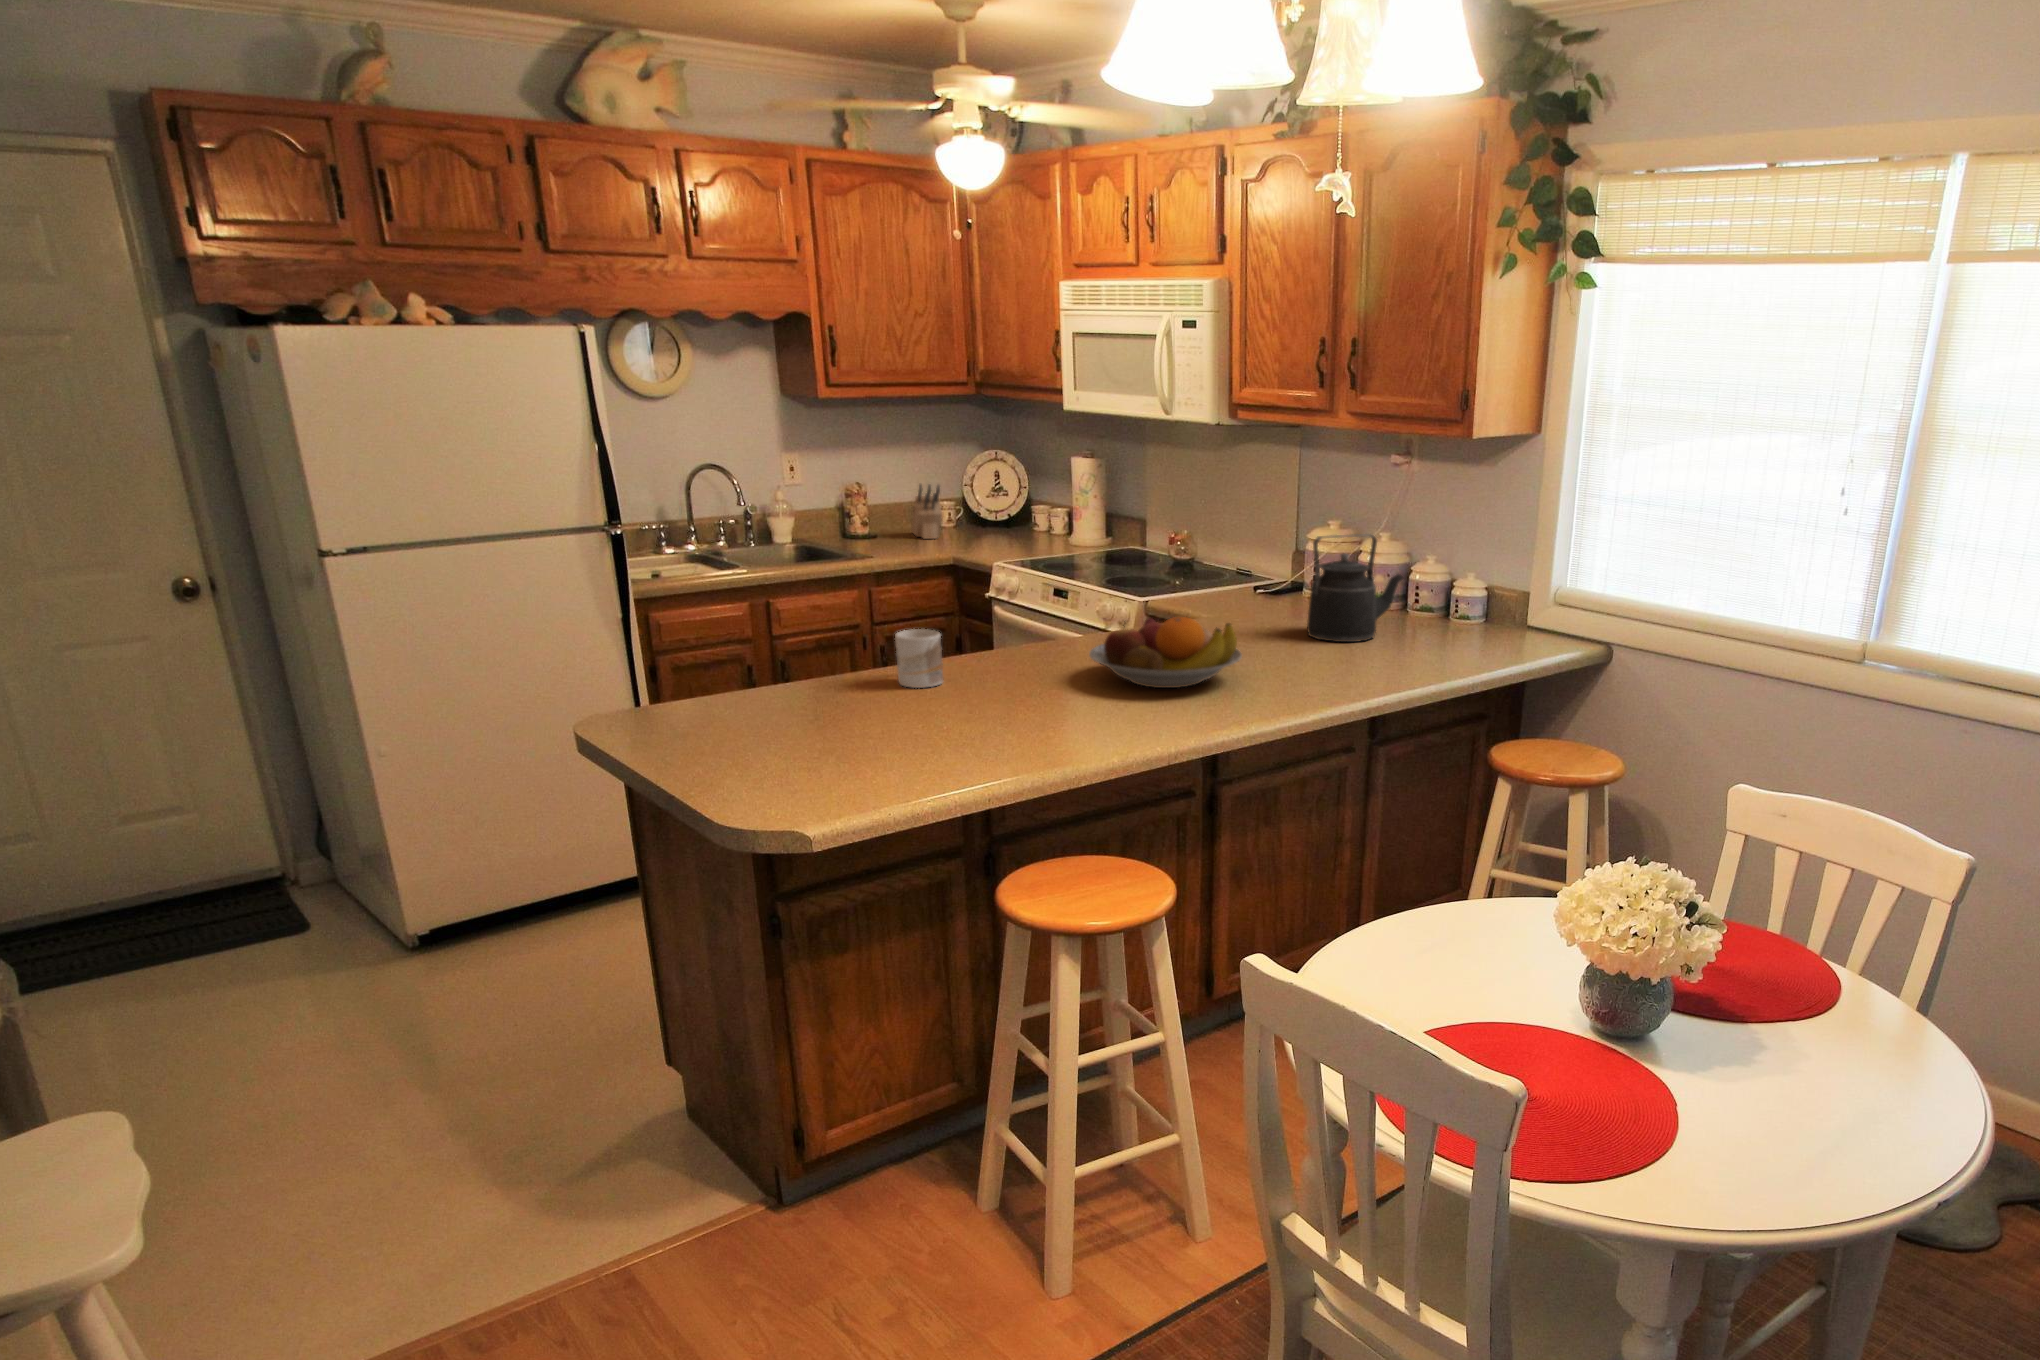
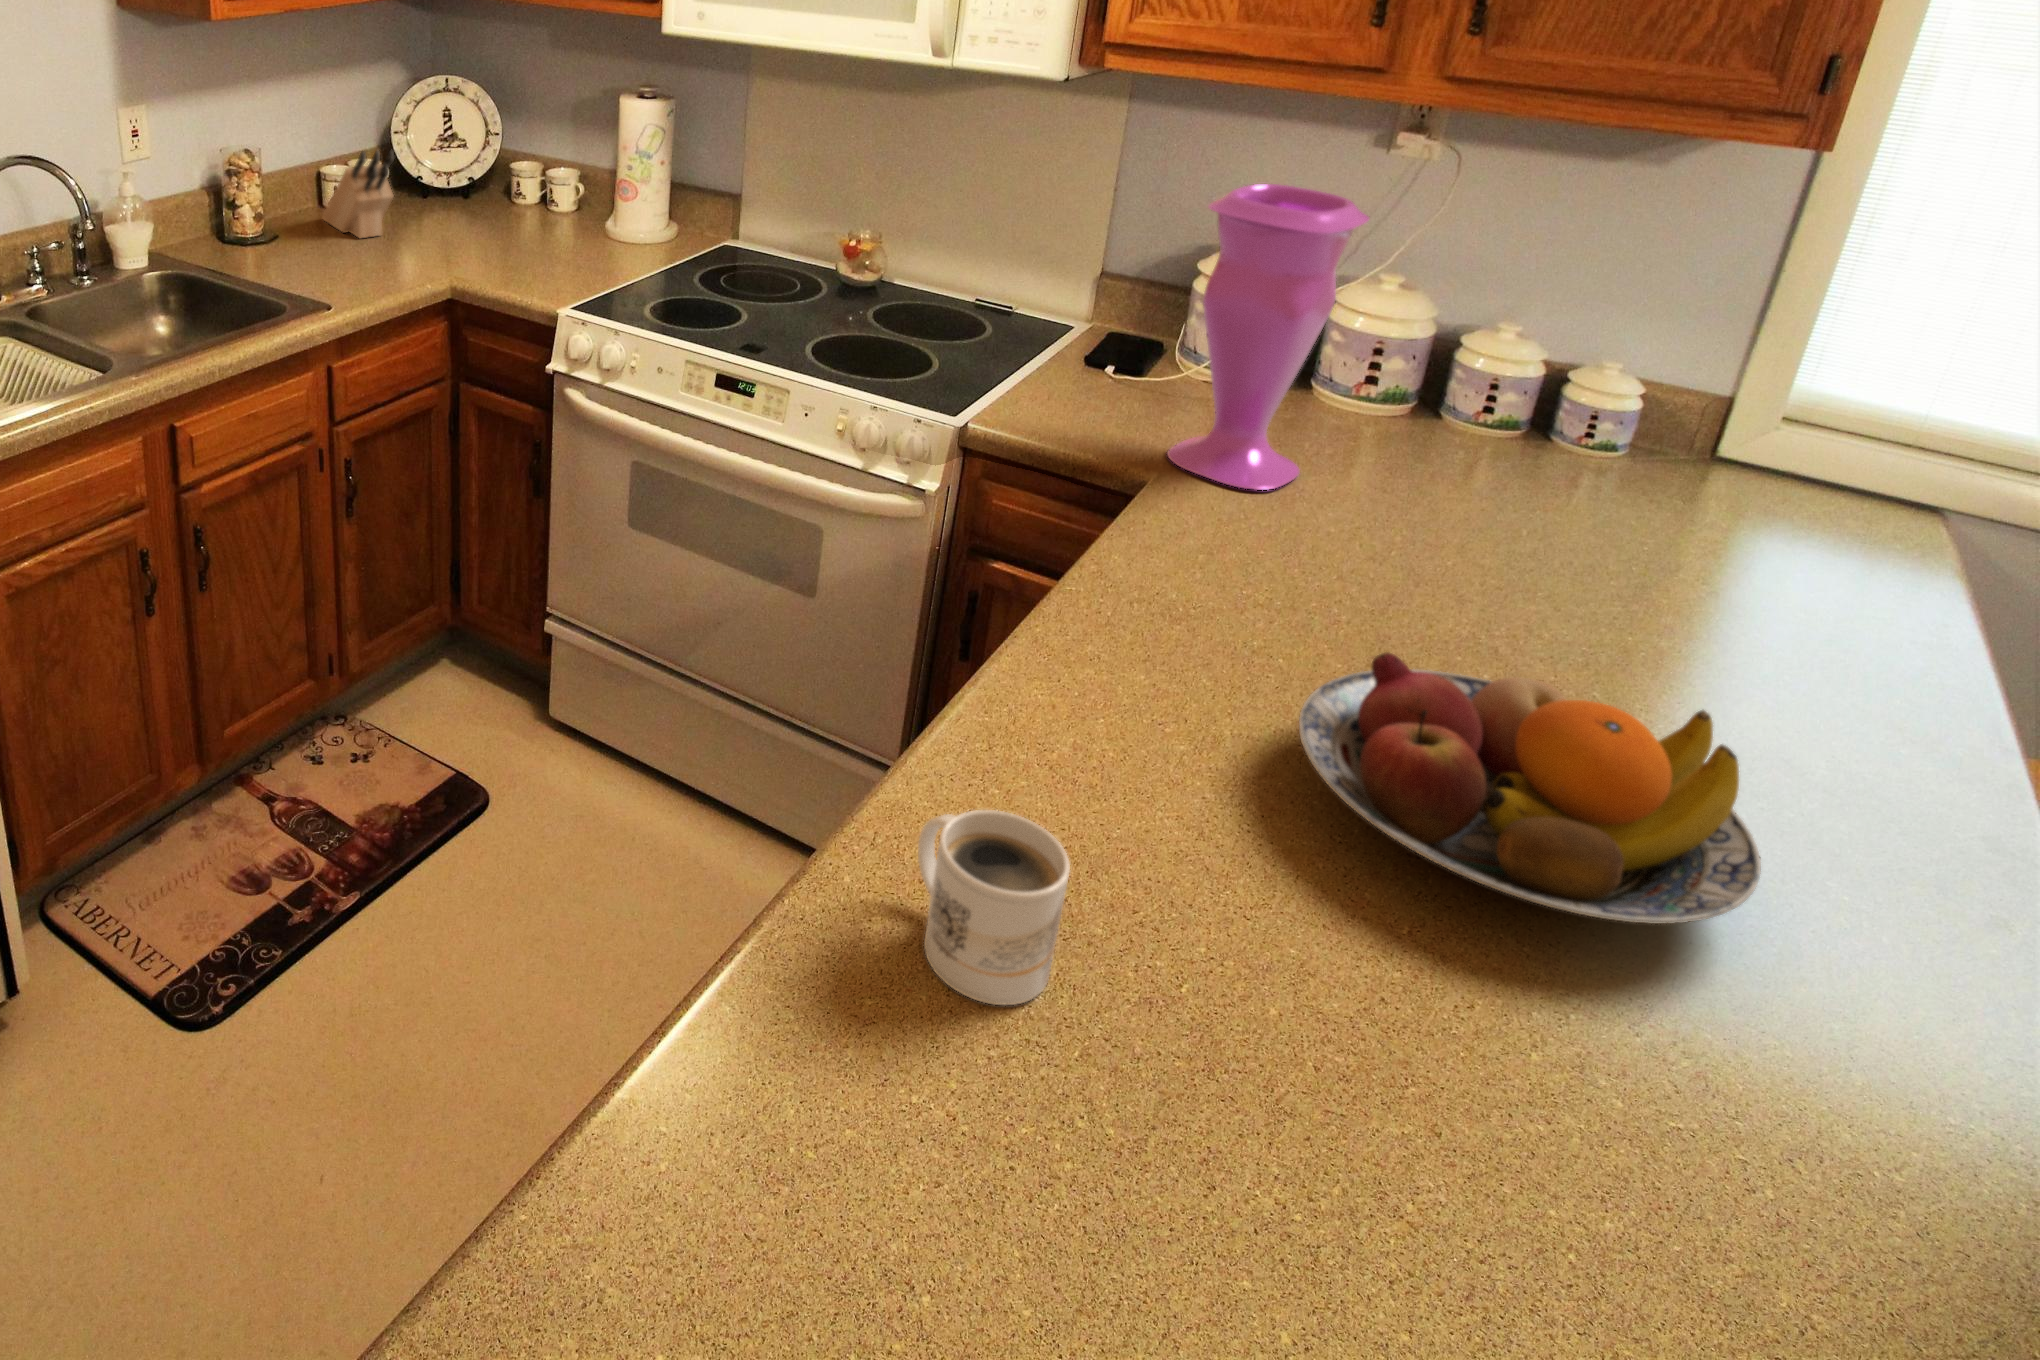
vase: none [1229,467,1303,621] -> present [1168,184,1369,490]
kettle: present [1307,534,1403,642] -> none [1402,334,1590,566]

